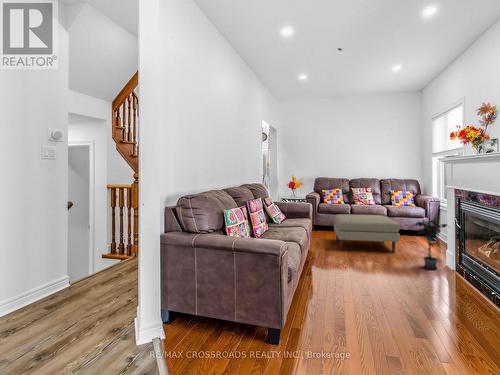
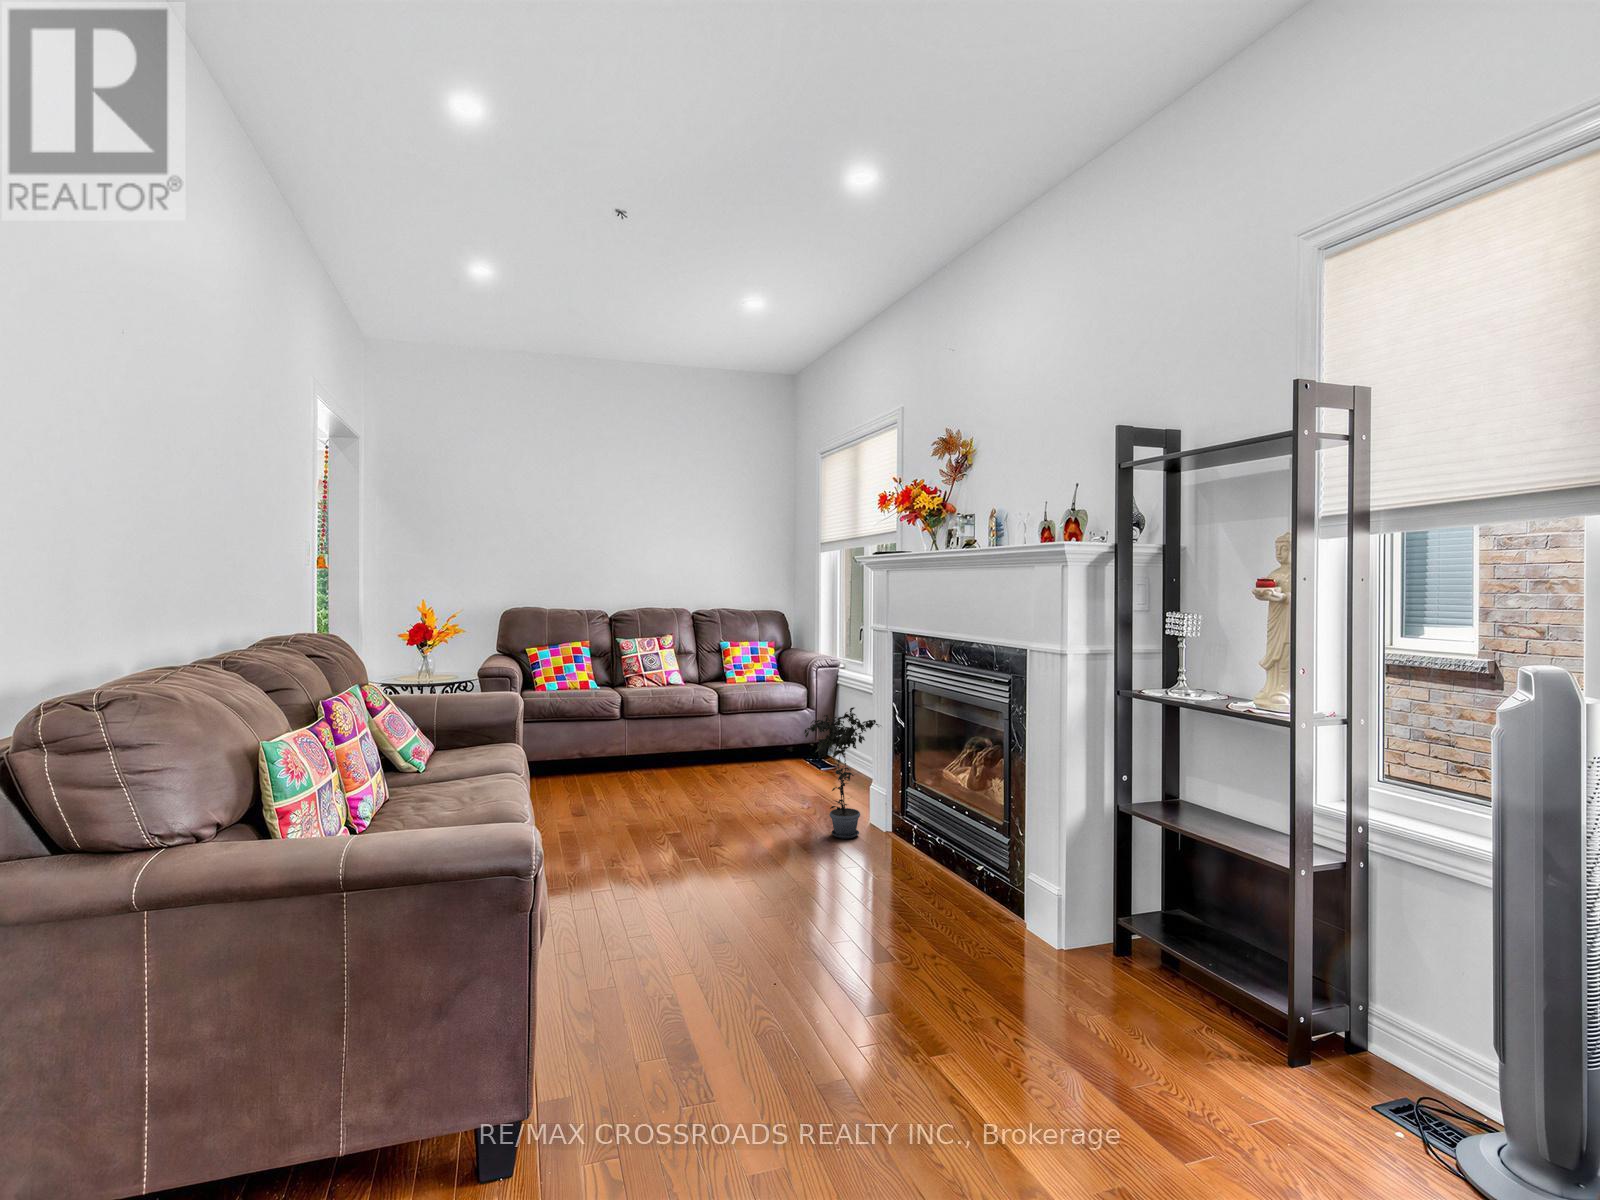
ottoman: present [334,214,400,252] -> none [582,712,765,827]

